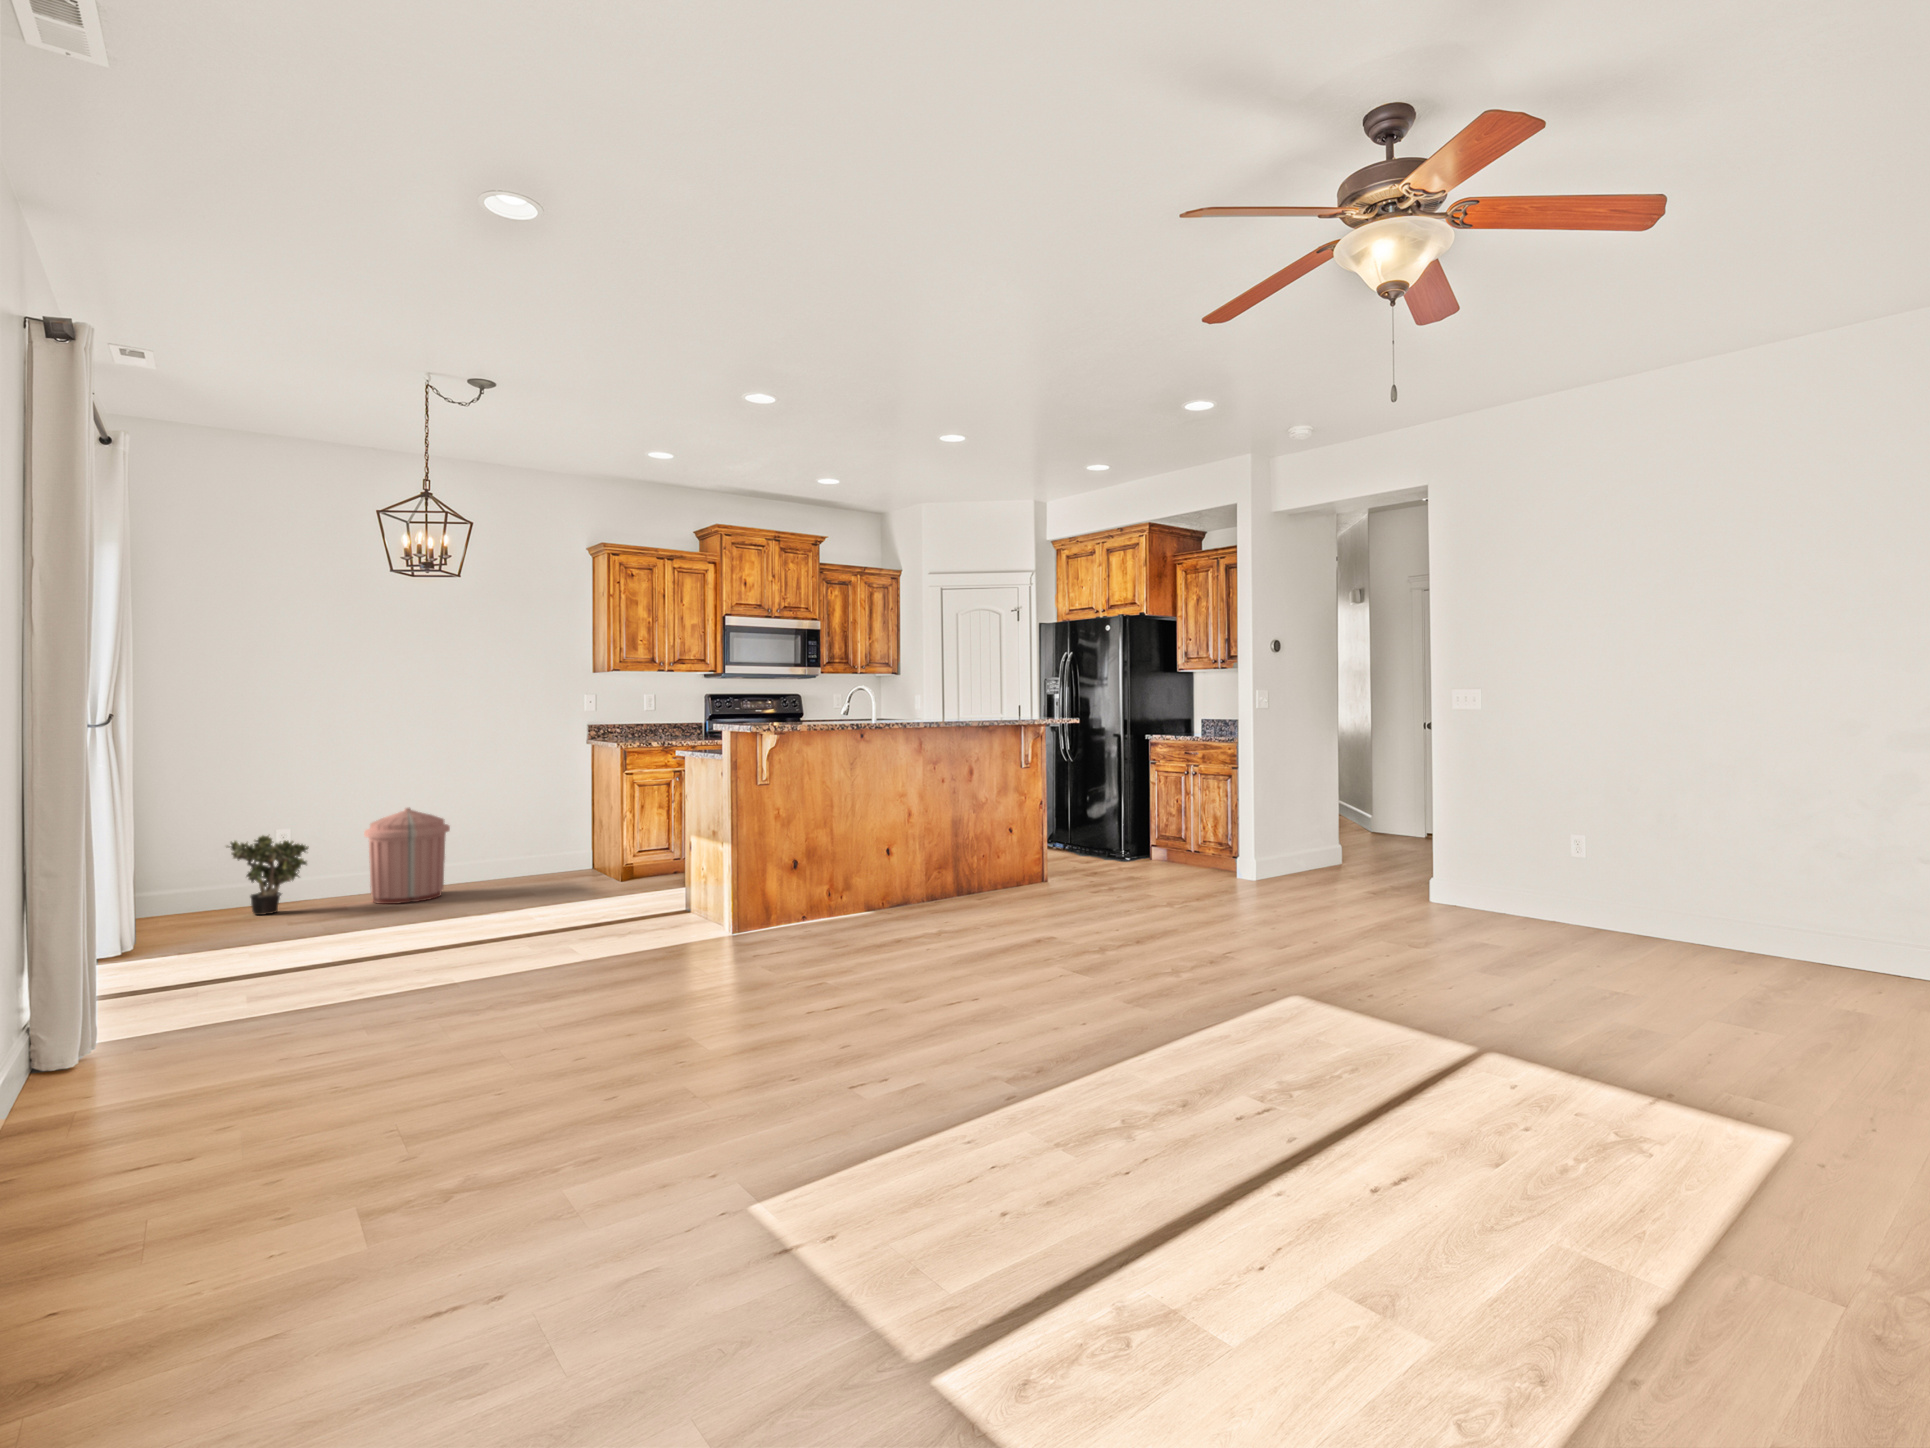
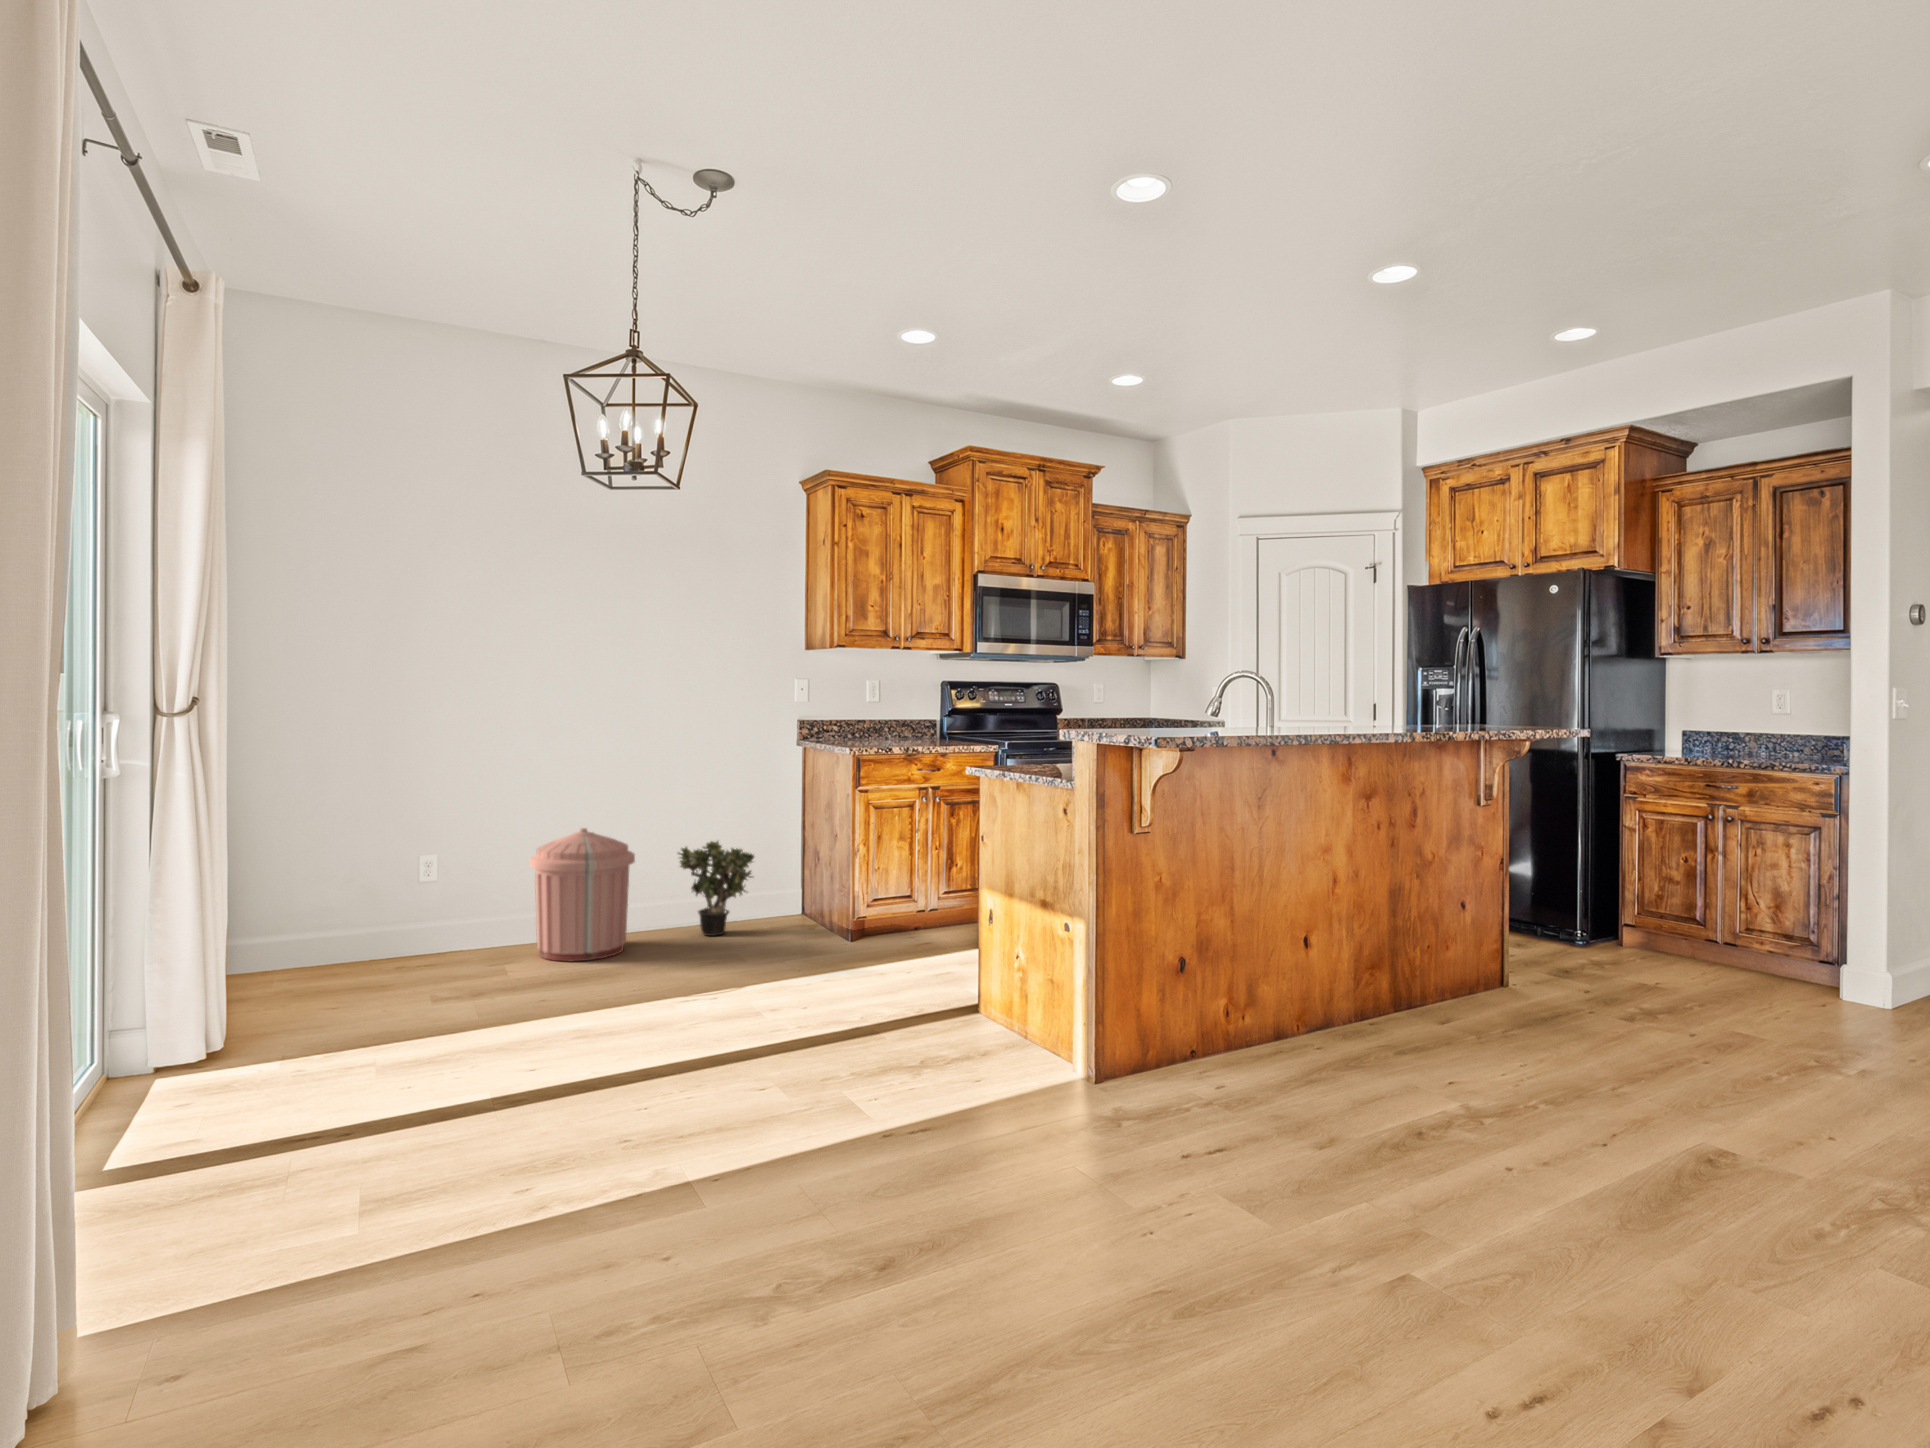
potted plant: present [227,836,308,915] -> present [678,841,754,936]

